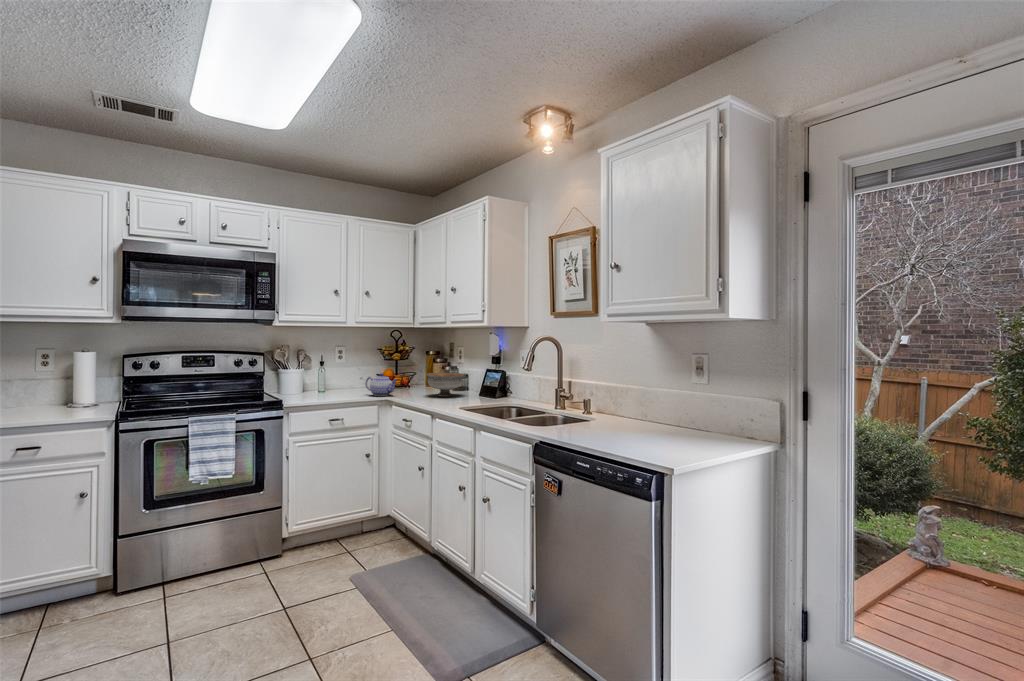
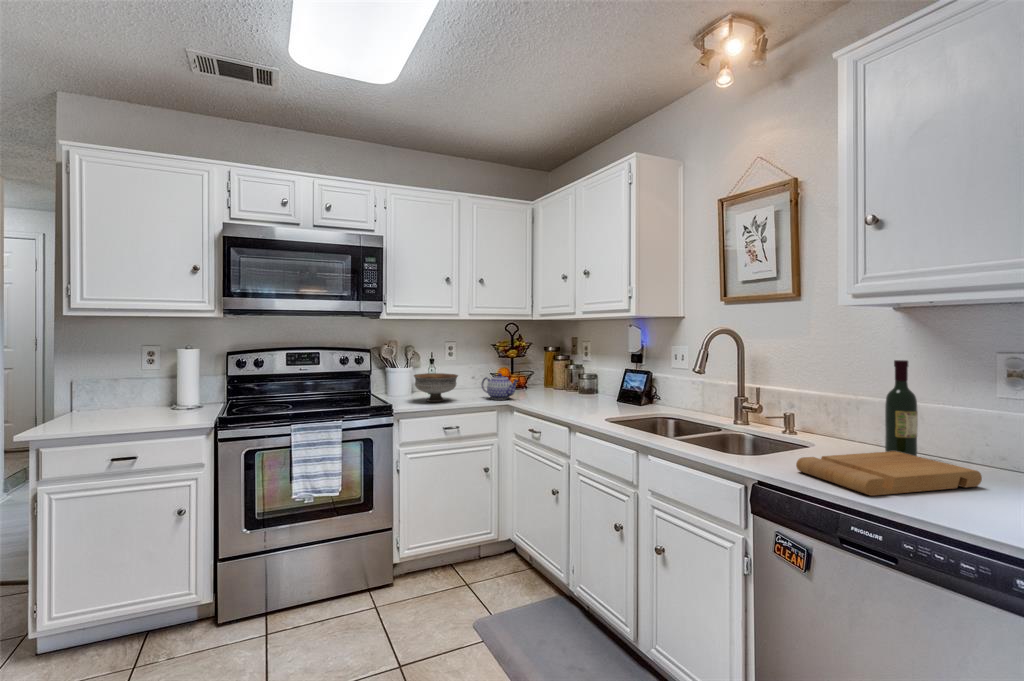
wine bottle: none [635,359,652,425] -> present [885,360,918,456]
bowl: present [427,373,464,397] -> present [414,373,458,402]
cutting board: none [564,419,667,443] -> present [796,451,982,496]

